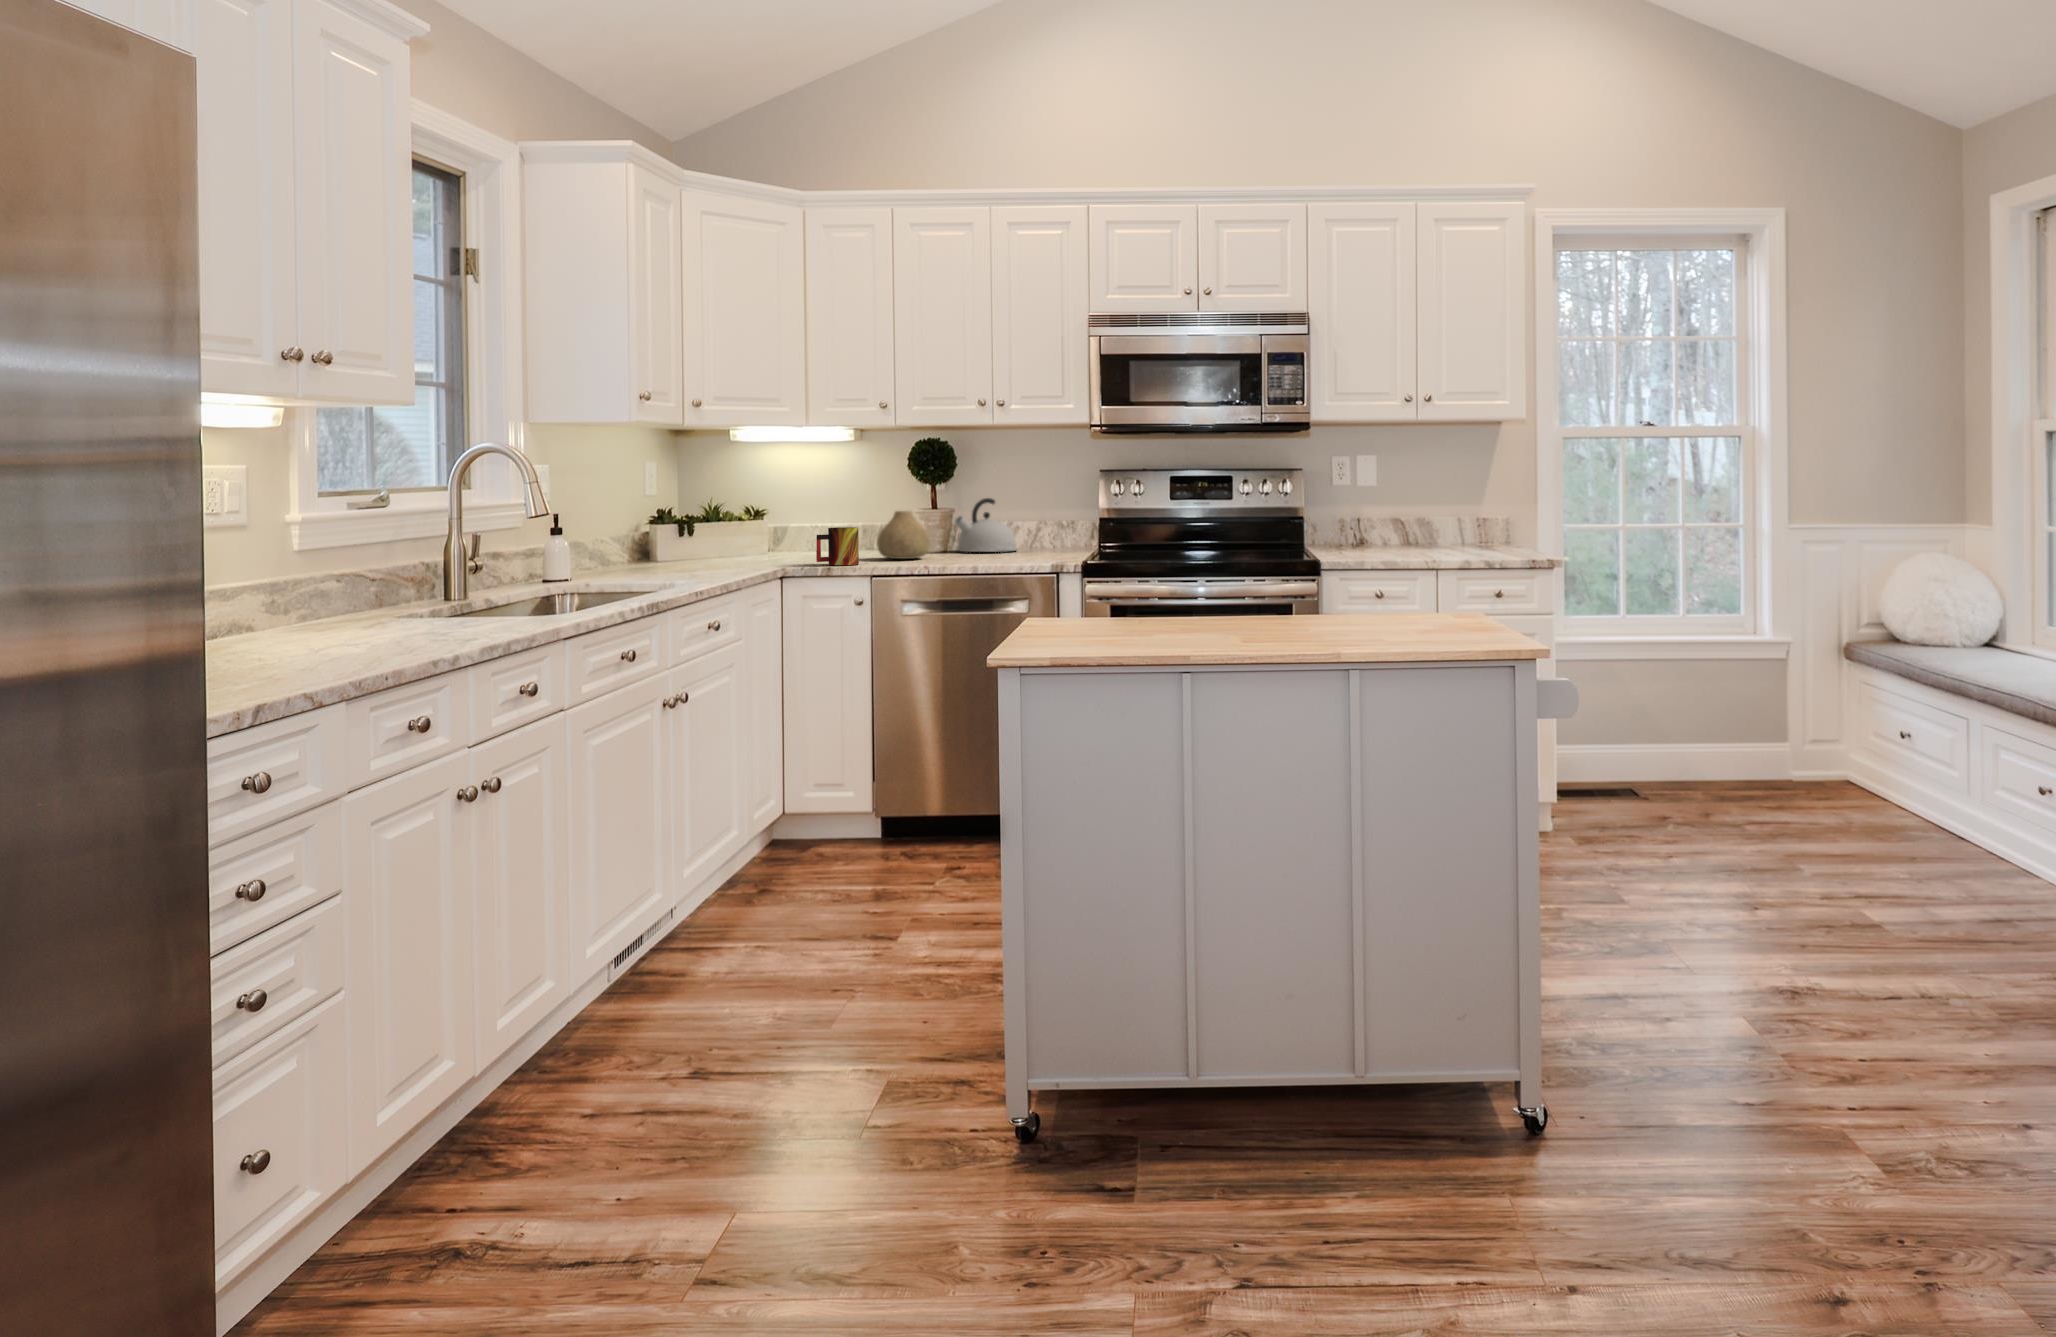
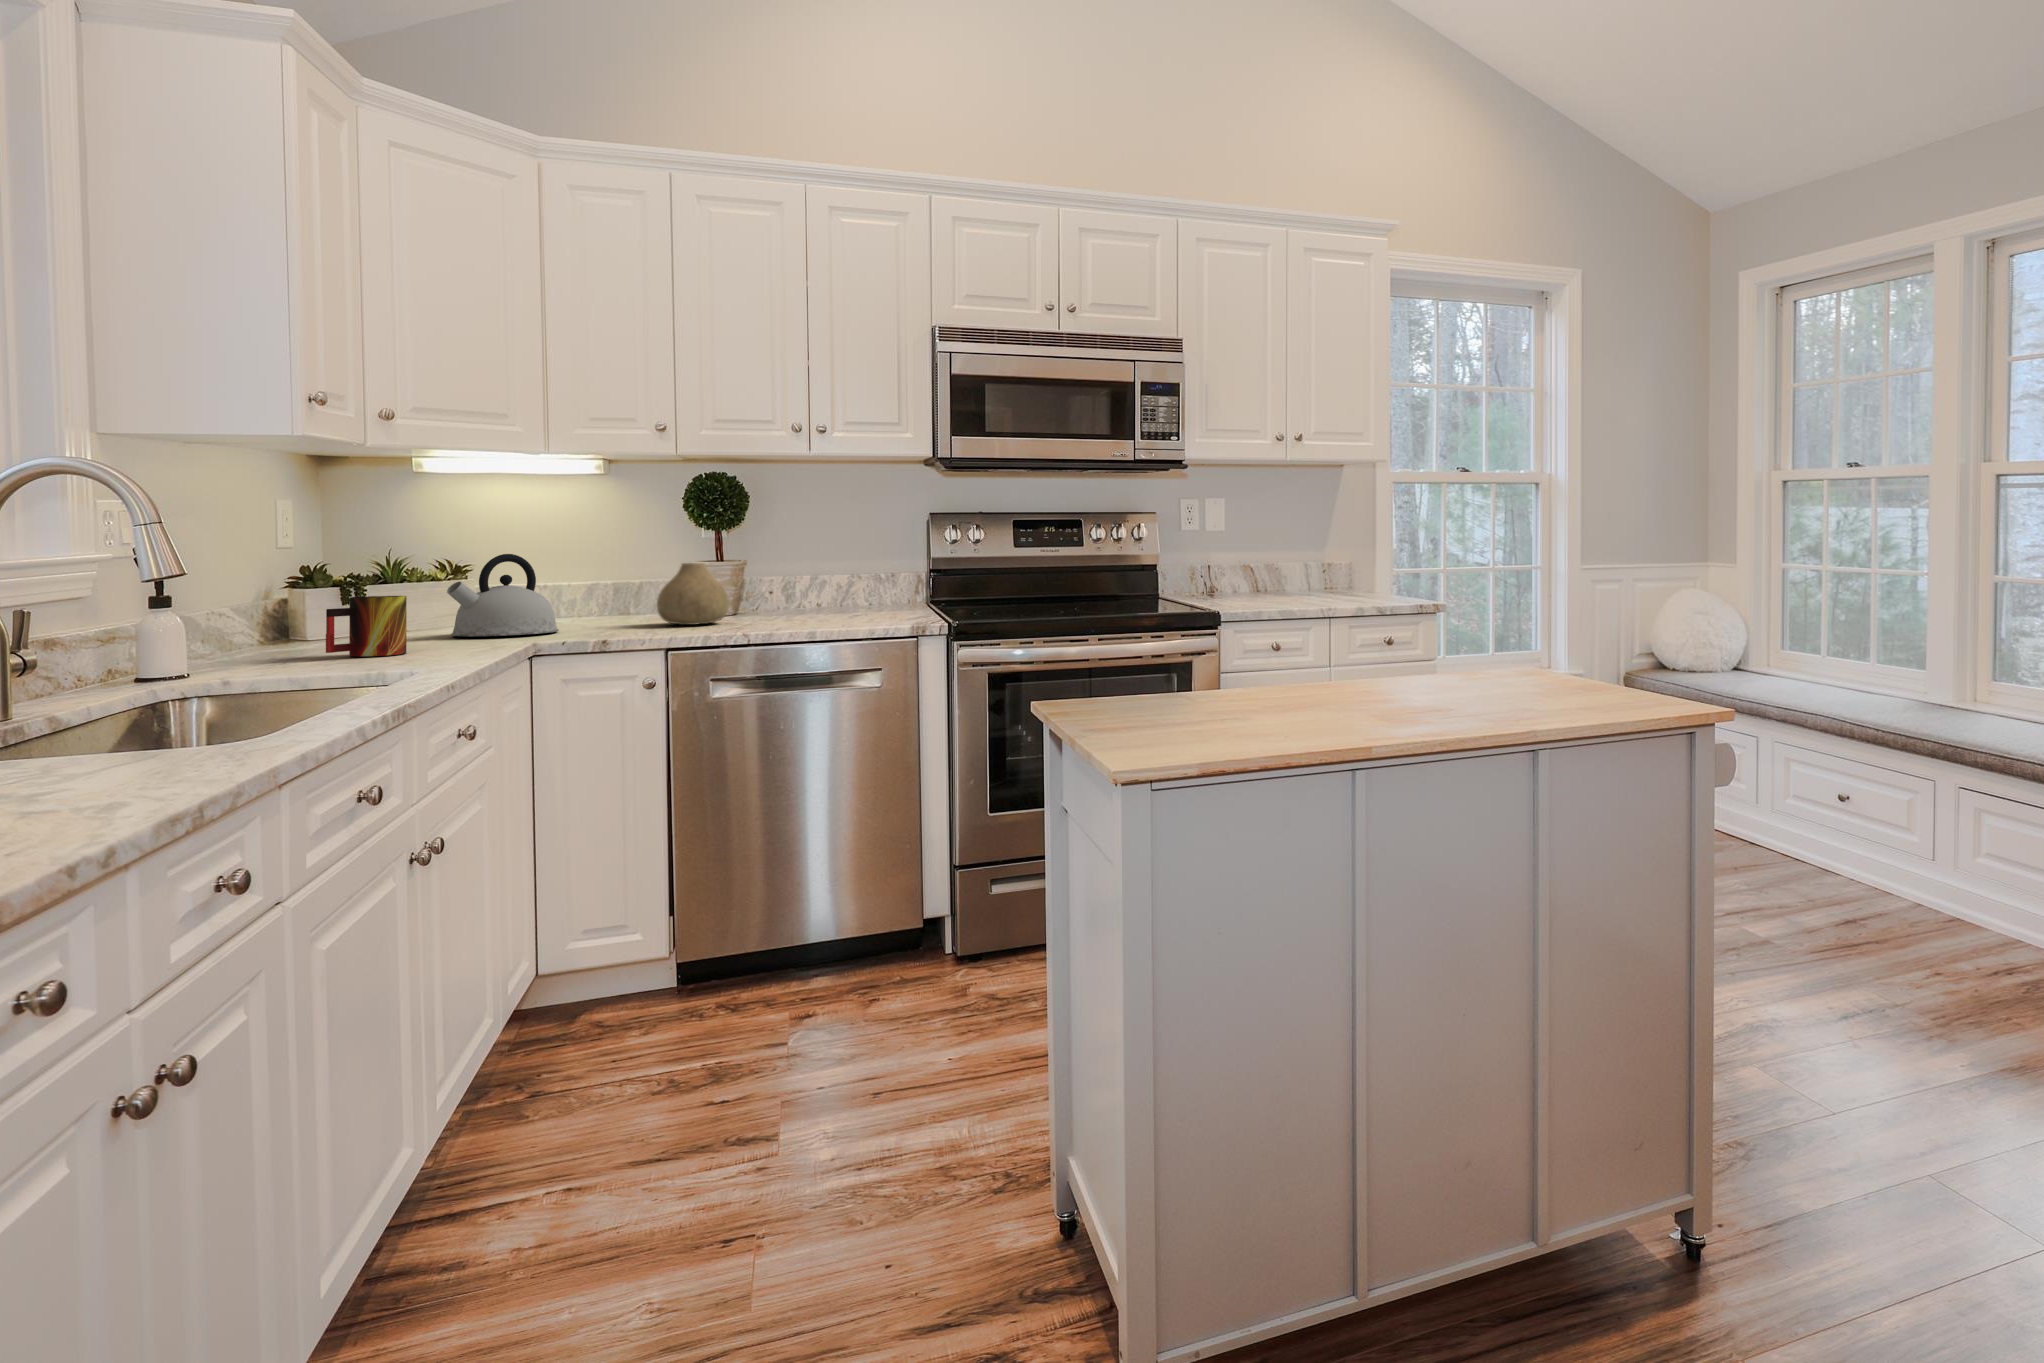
kettle: present [955,498,1016,552] -> present [447,554,559,636]
mug: present [816,527,859,565] -> present [326,596,407,657]

